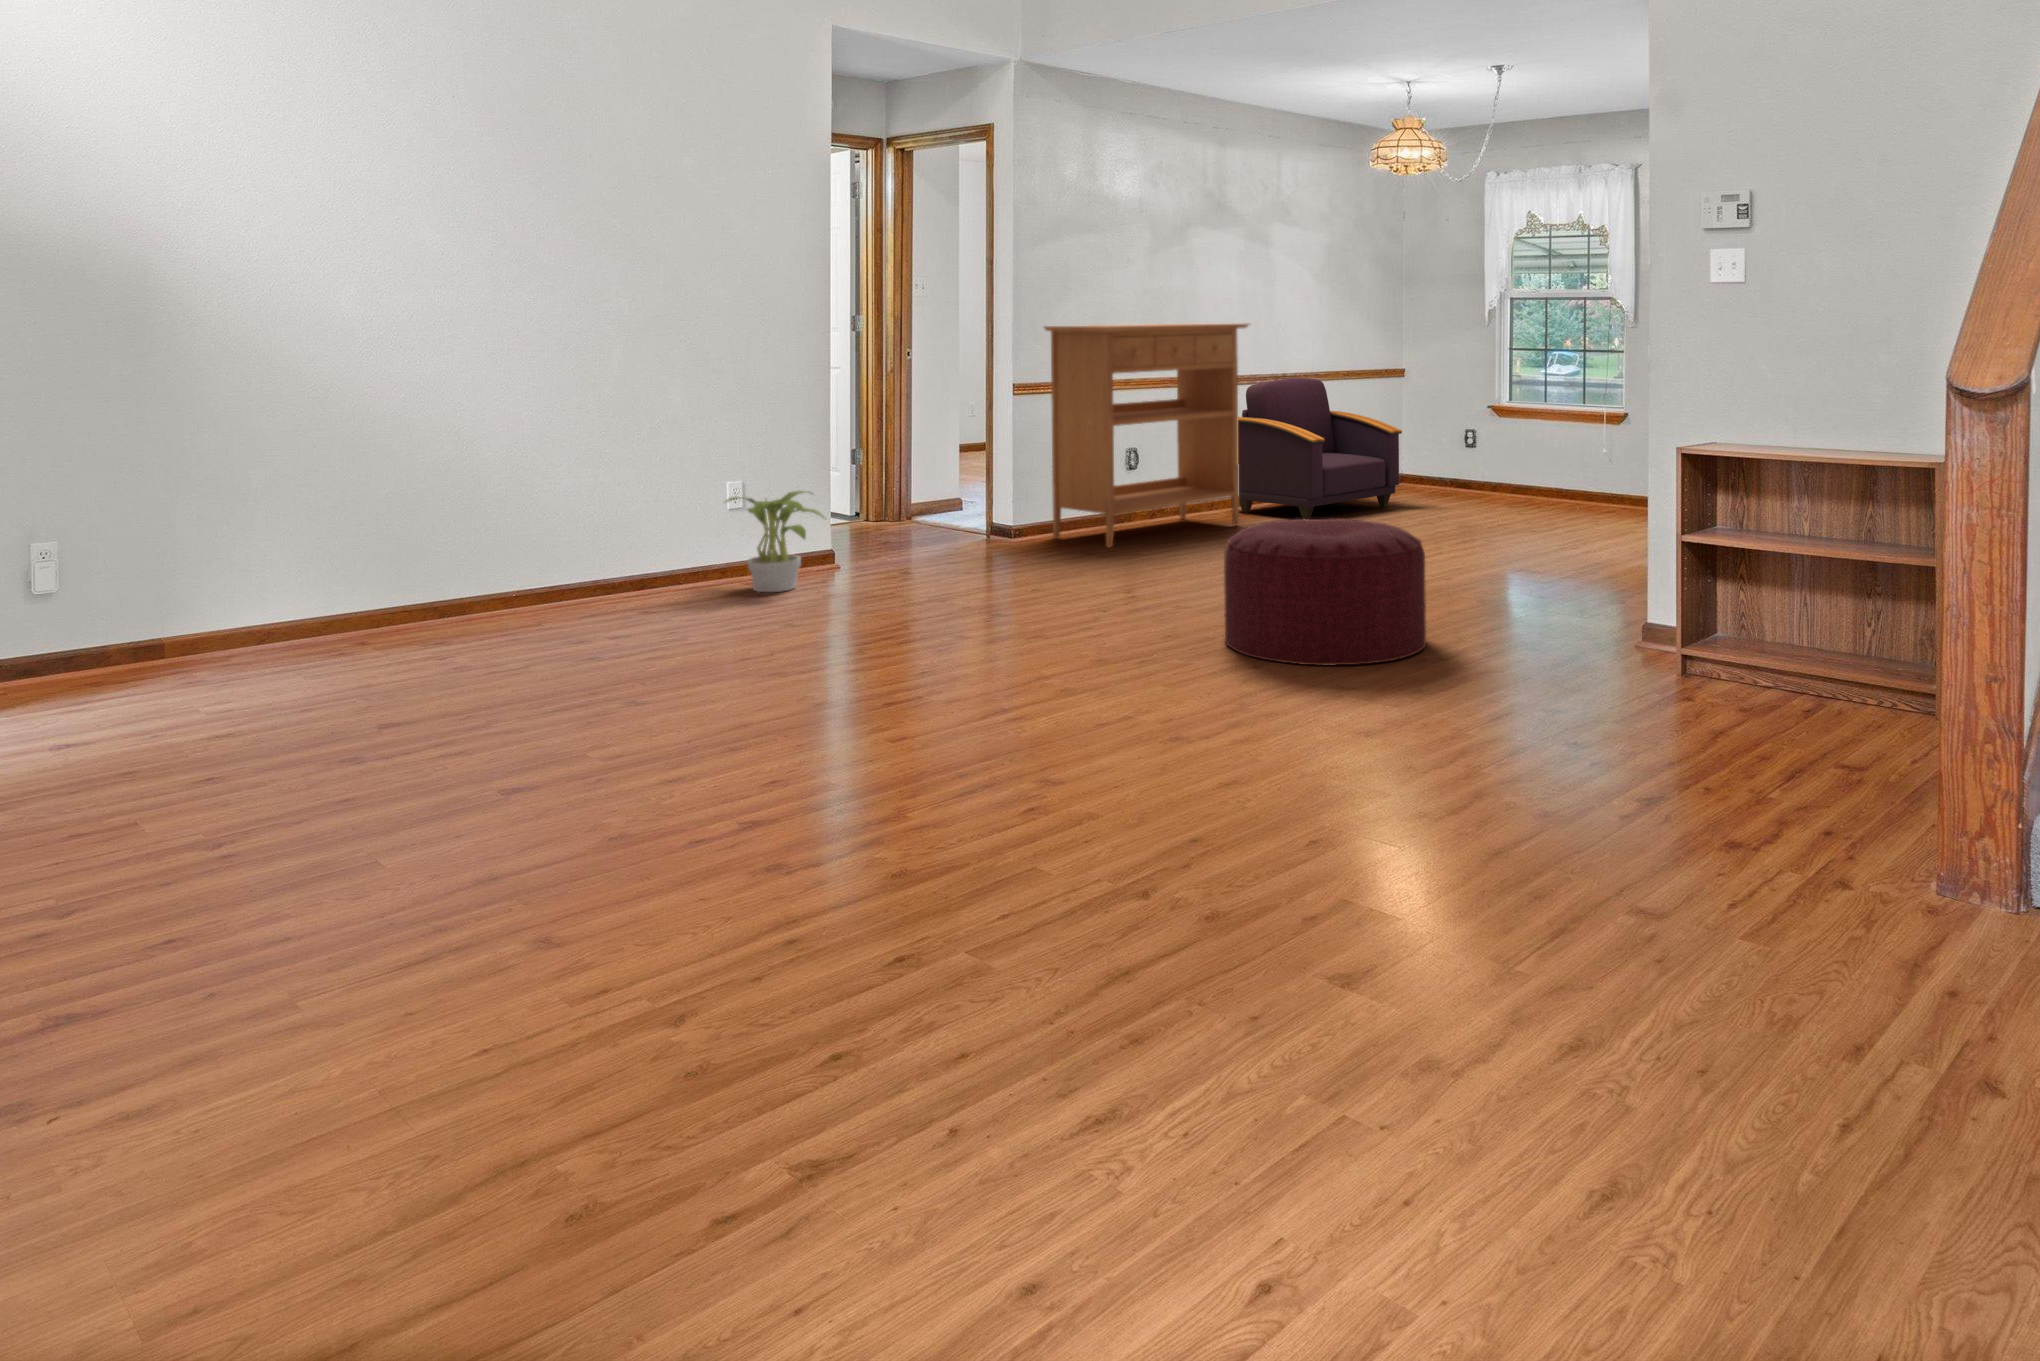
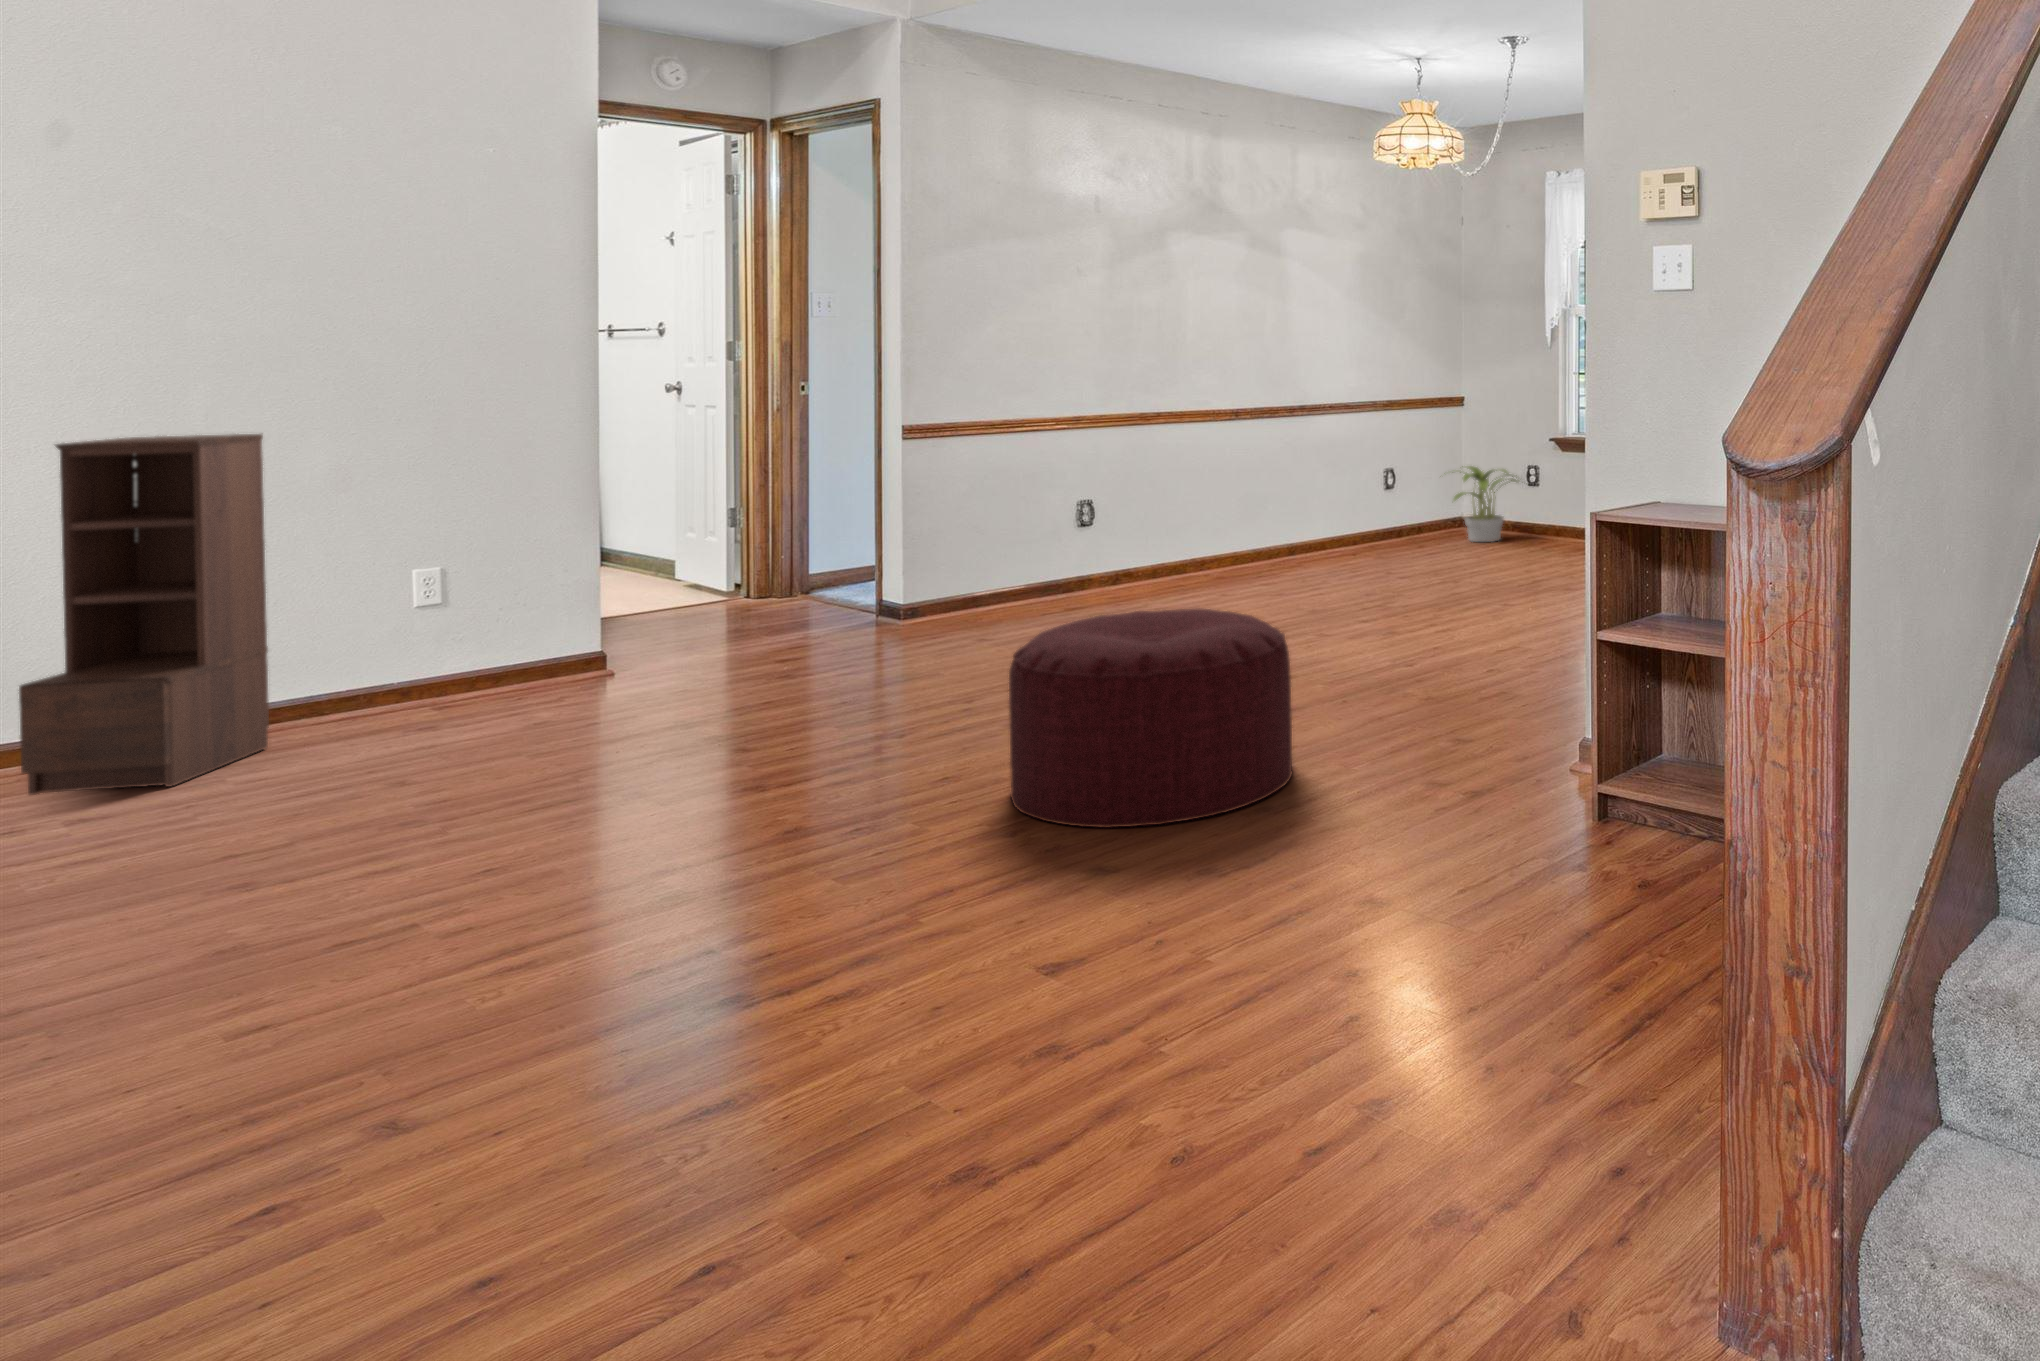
console table: present [1044,323,1249,547] -> none [939,346,1222,631]
armchair: present [1238,378,1402,520] -> none [1213,410,1429,582]
bookshelf: none [540,379,662,623] -> present [19,434,269,795]
potted plant: present [727,491,823,592] -> present [1454,466,1519,542]

